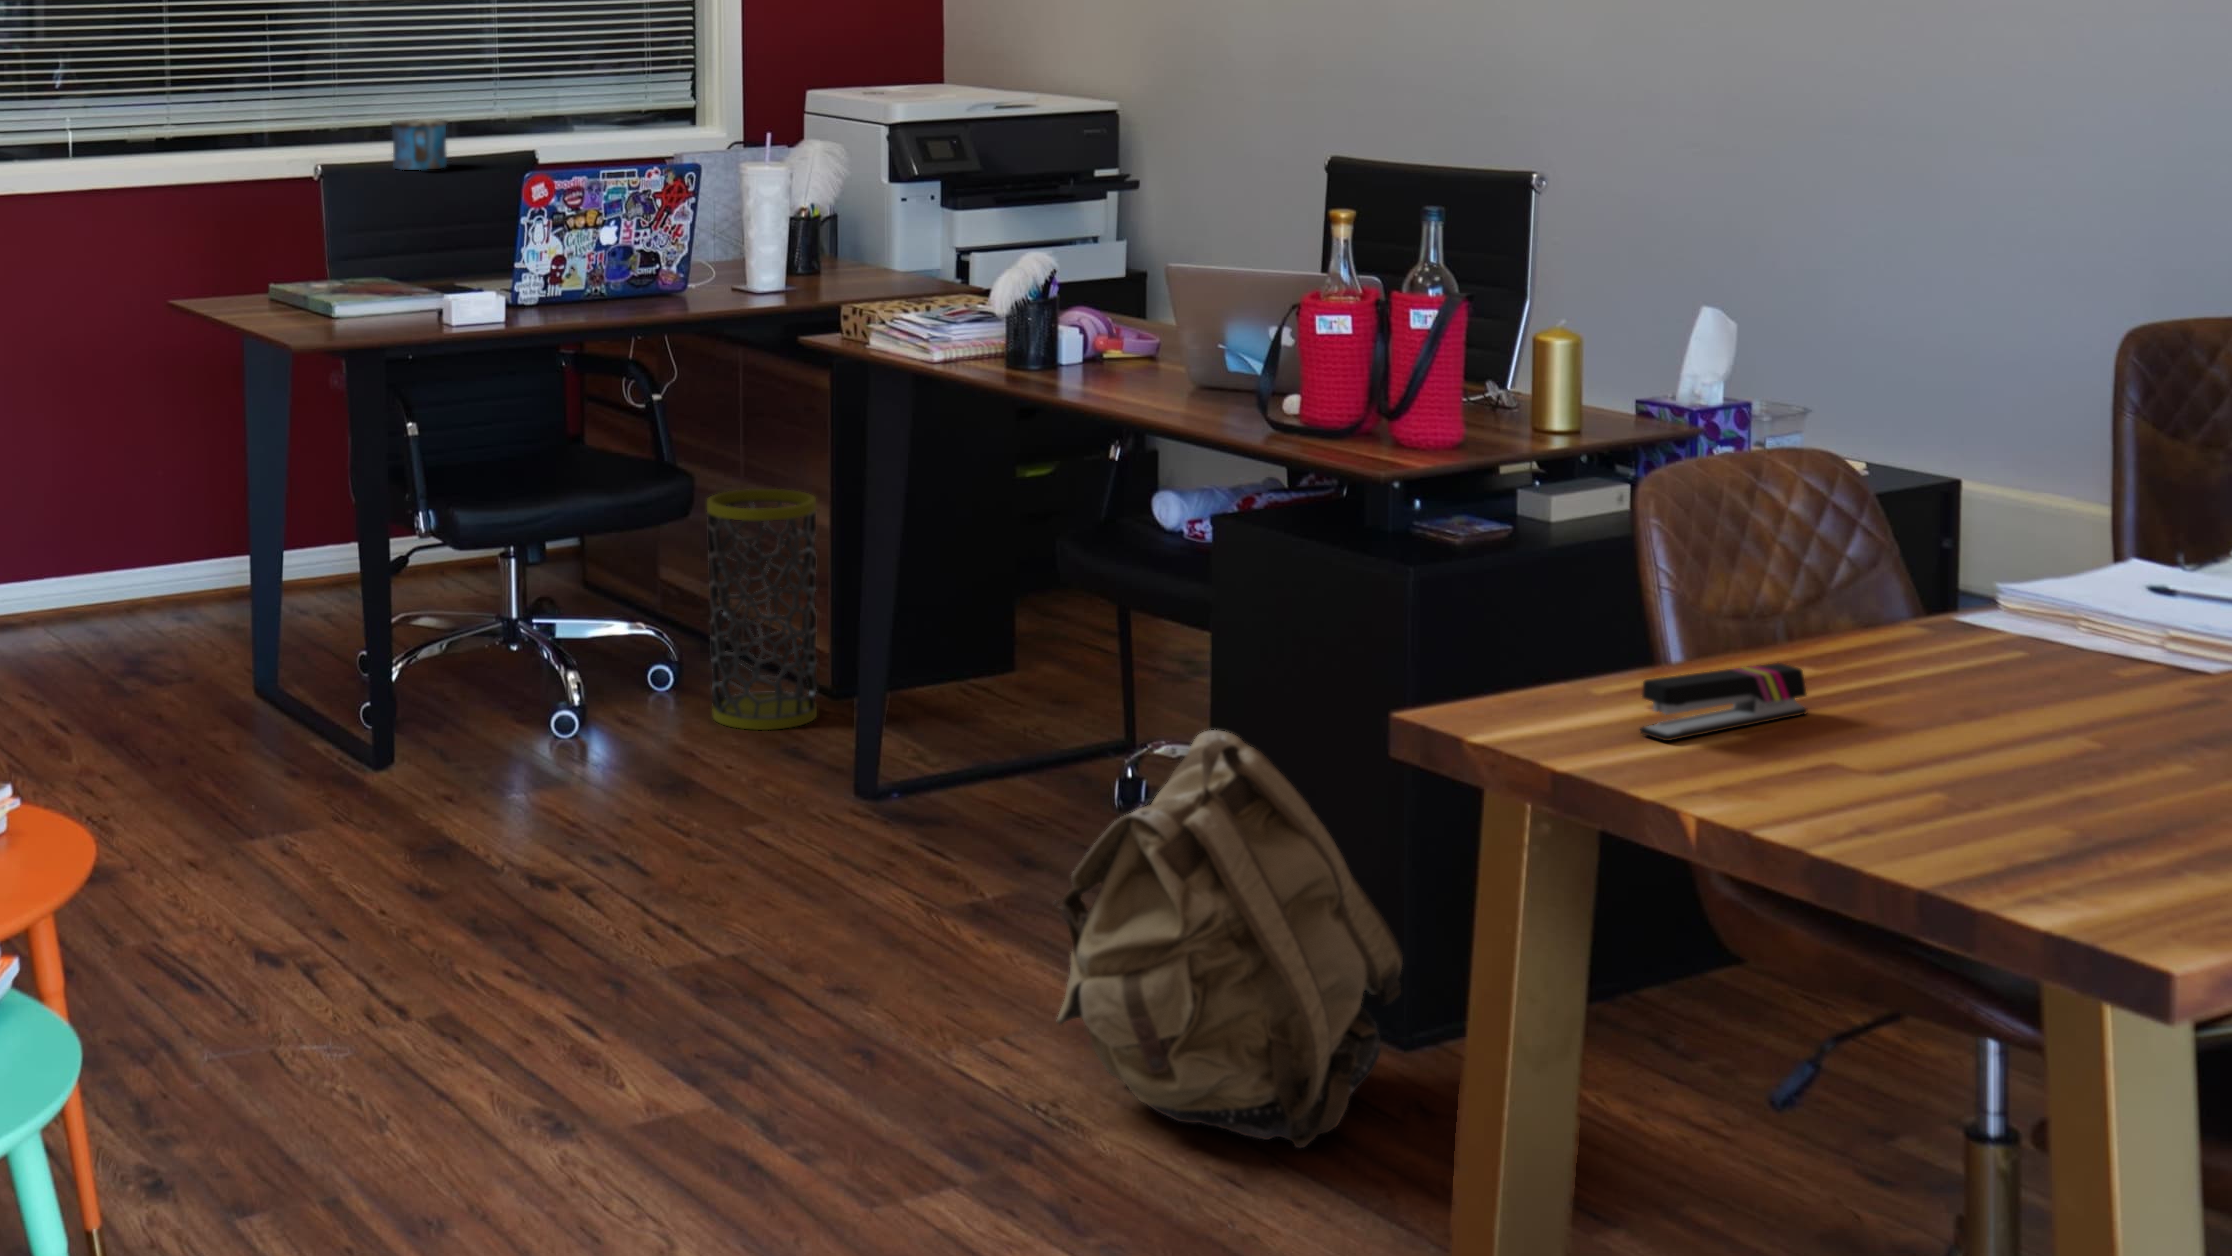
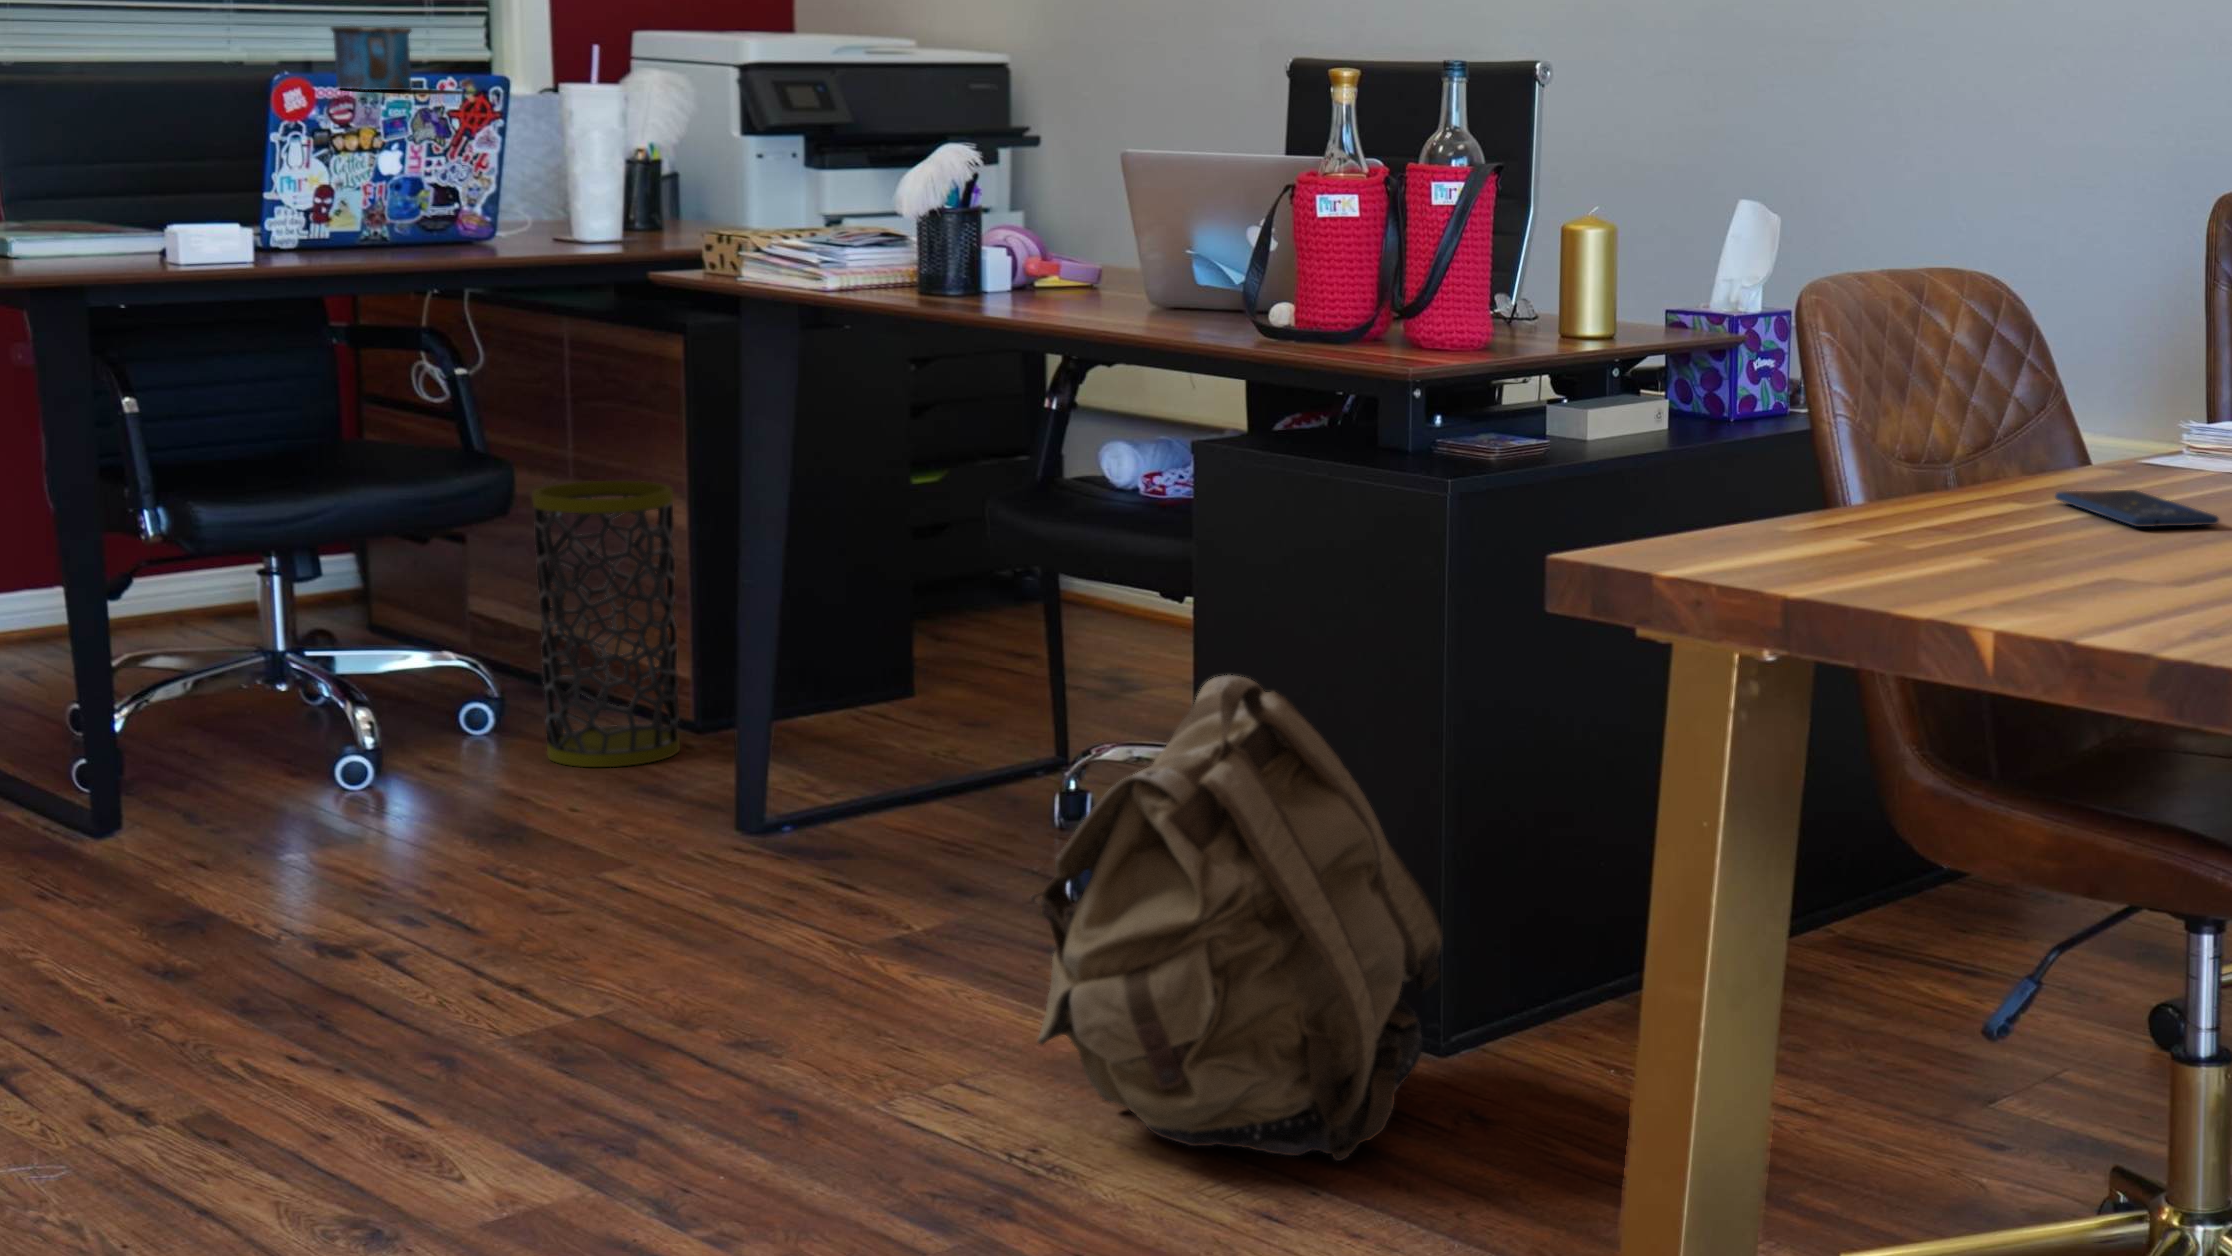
mug: present [391,119,447,170] -> present [331,26,411,90]
stapler: present [1640,663,1807,741] -> none [1868,477,2044,563]
smartphone: none [1846,663,1973,708] -> present [2055,490,2219,527]

